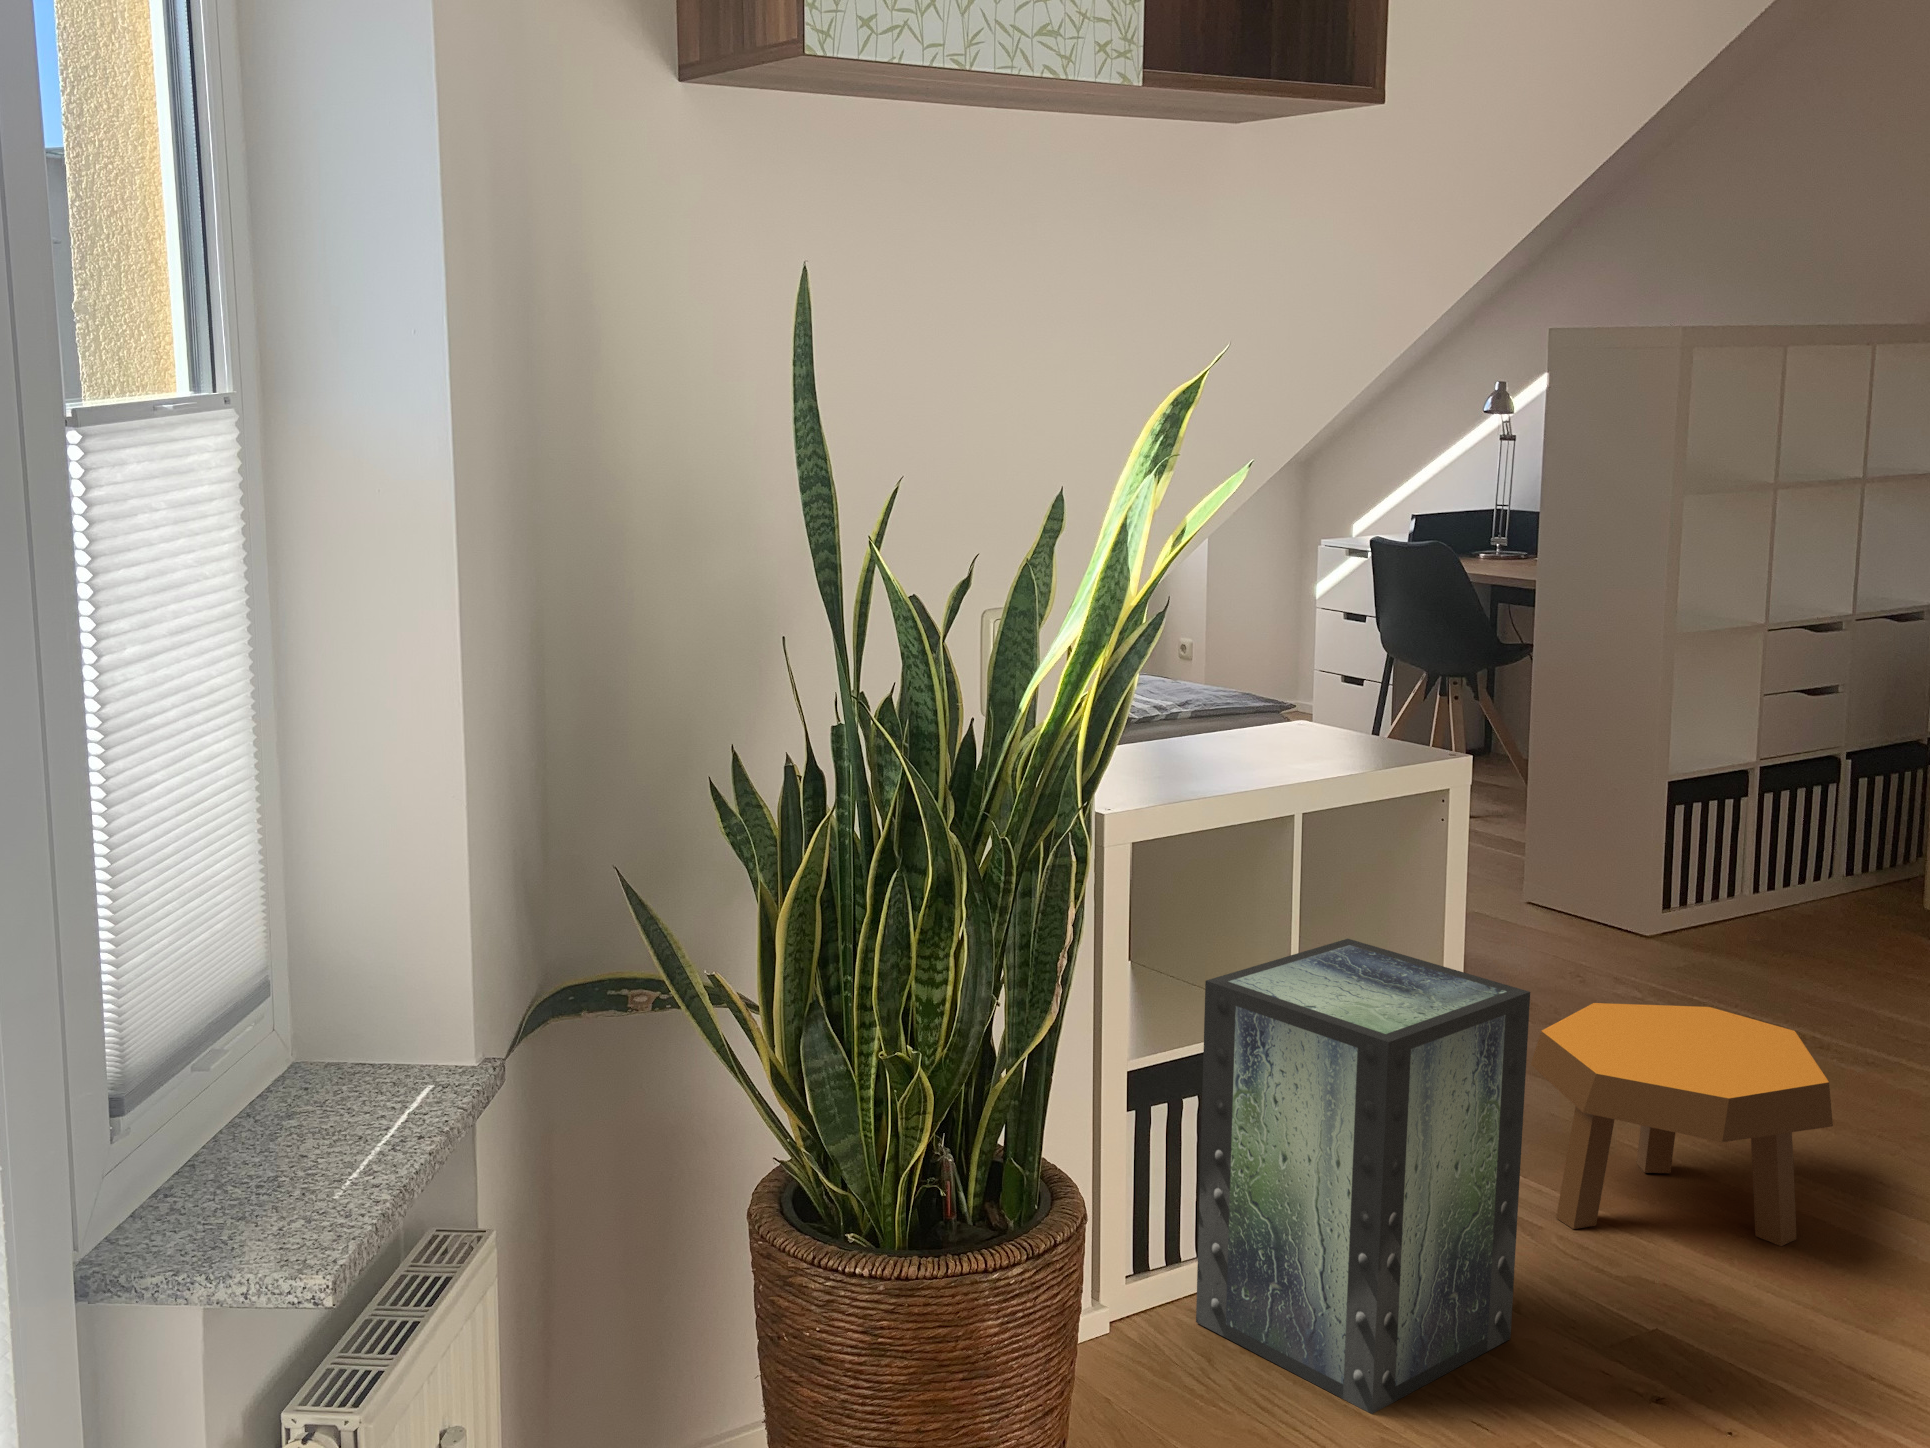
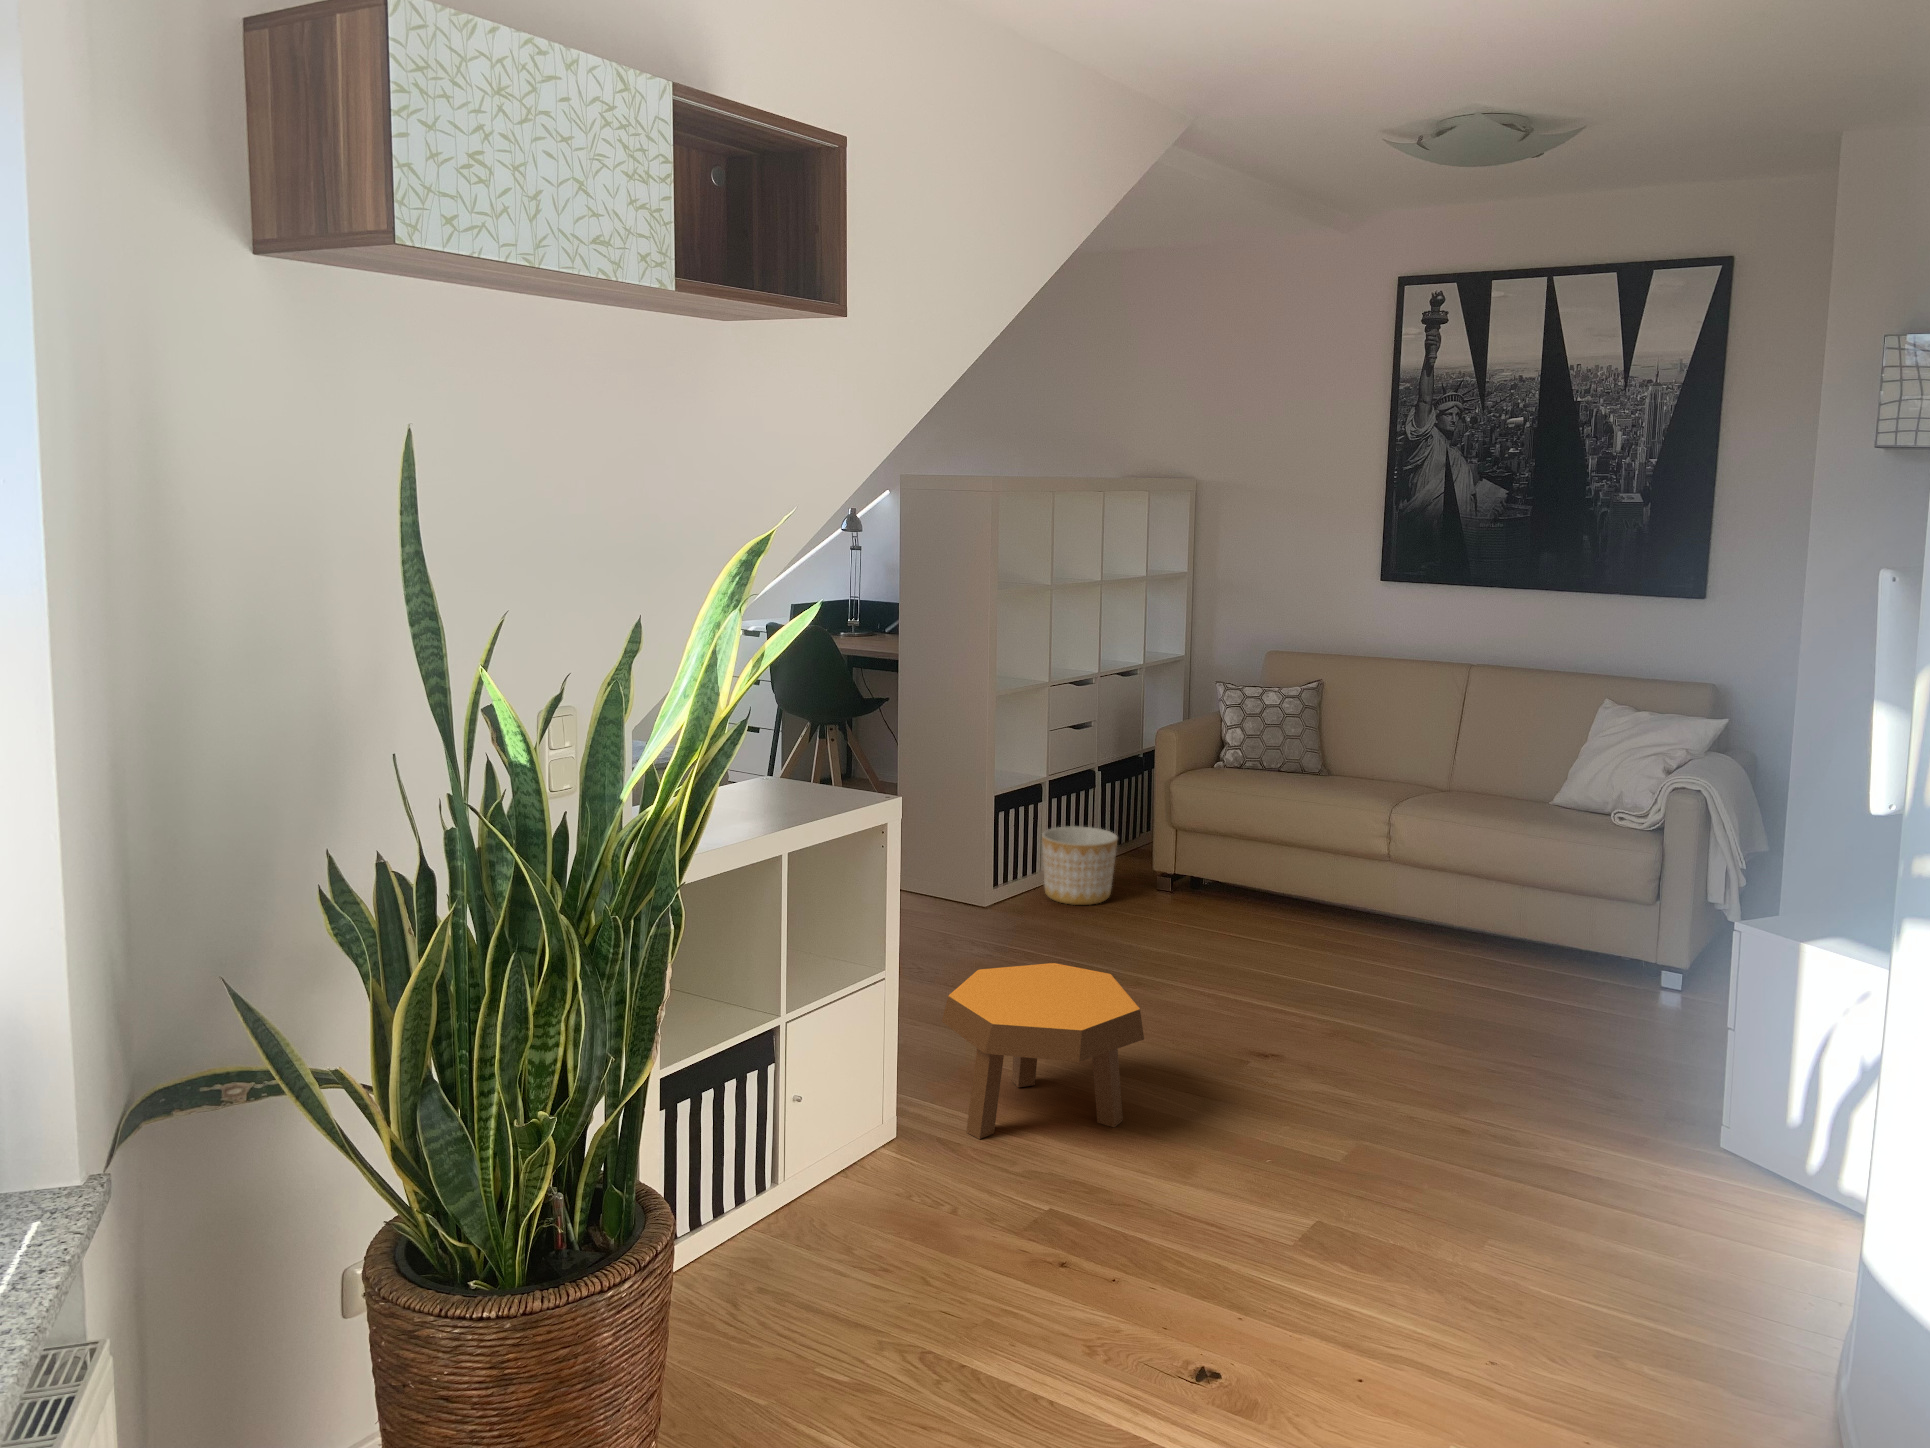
planter: none [1742,831,1864,945] -> present [1042,827,1118,905]
storage box: present [1196,939,1530,1414] -> none [719,947,960,1317]

